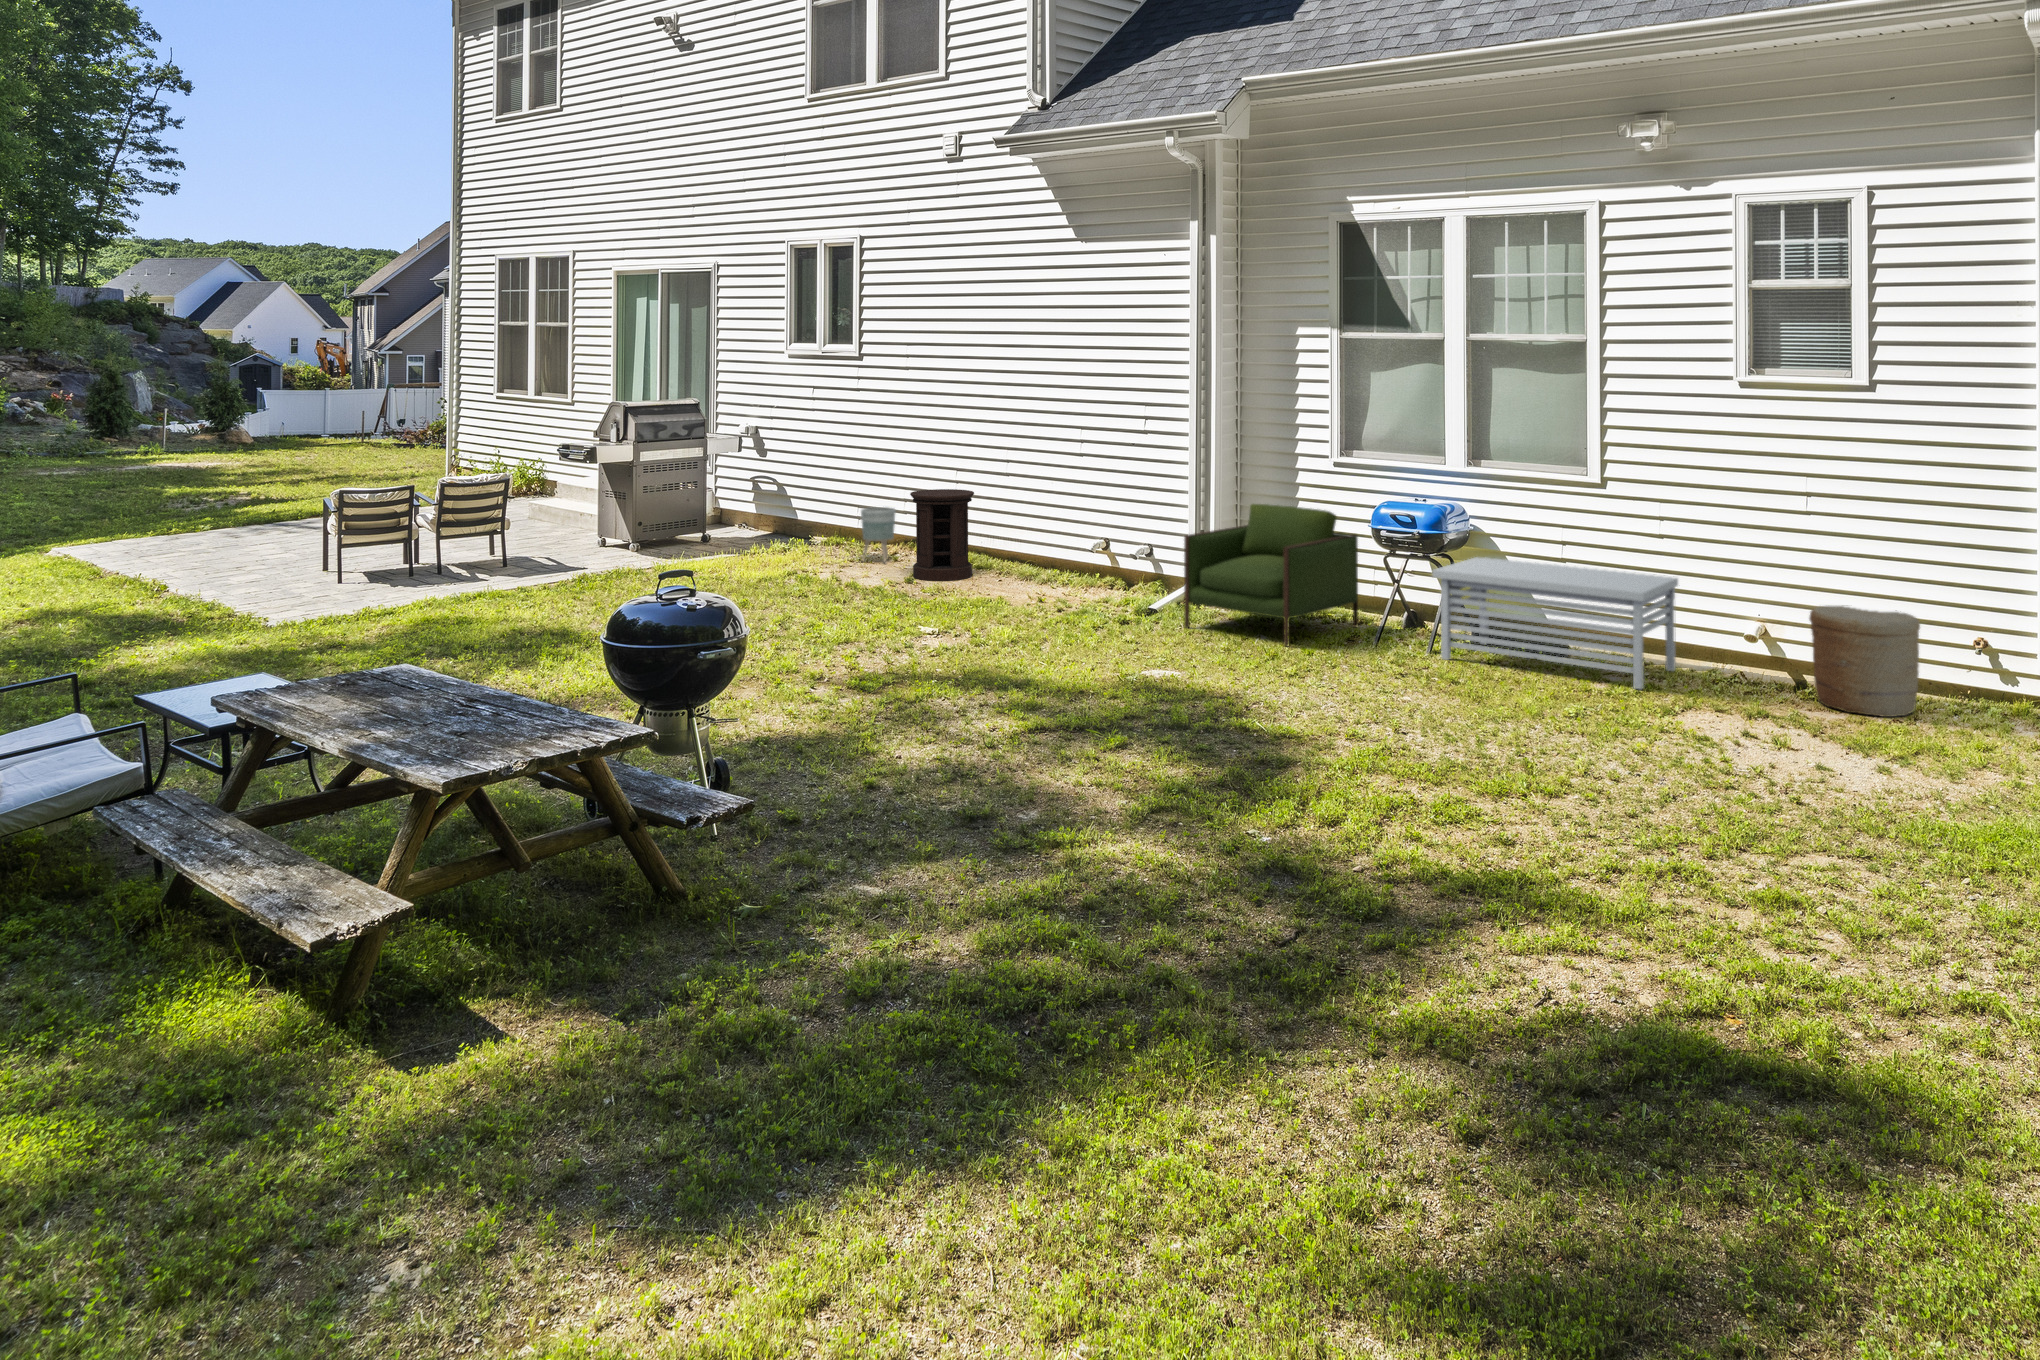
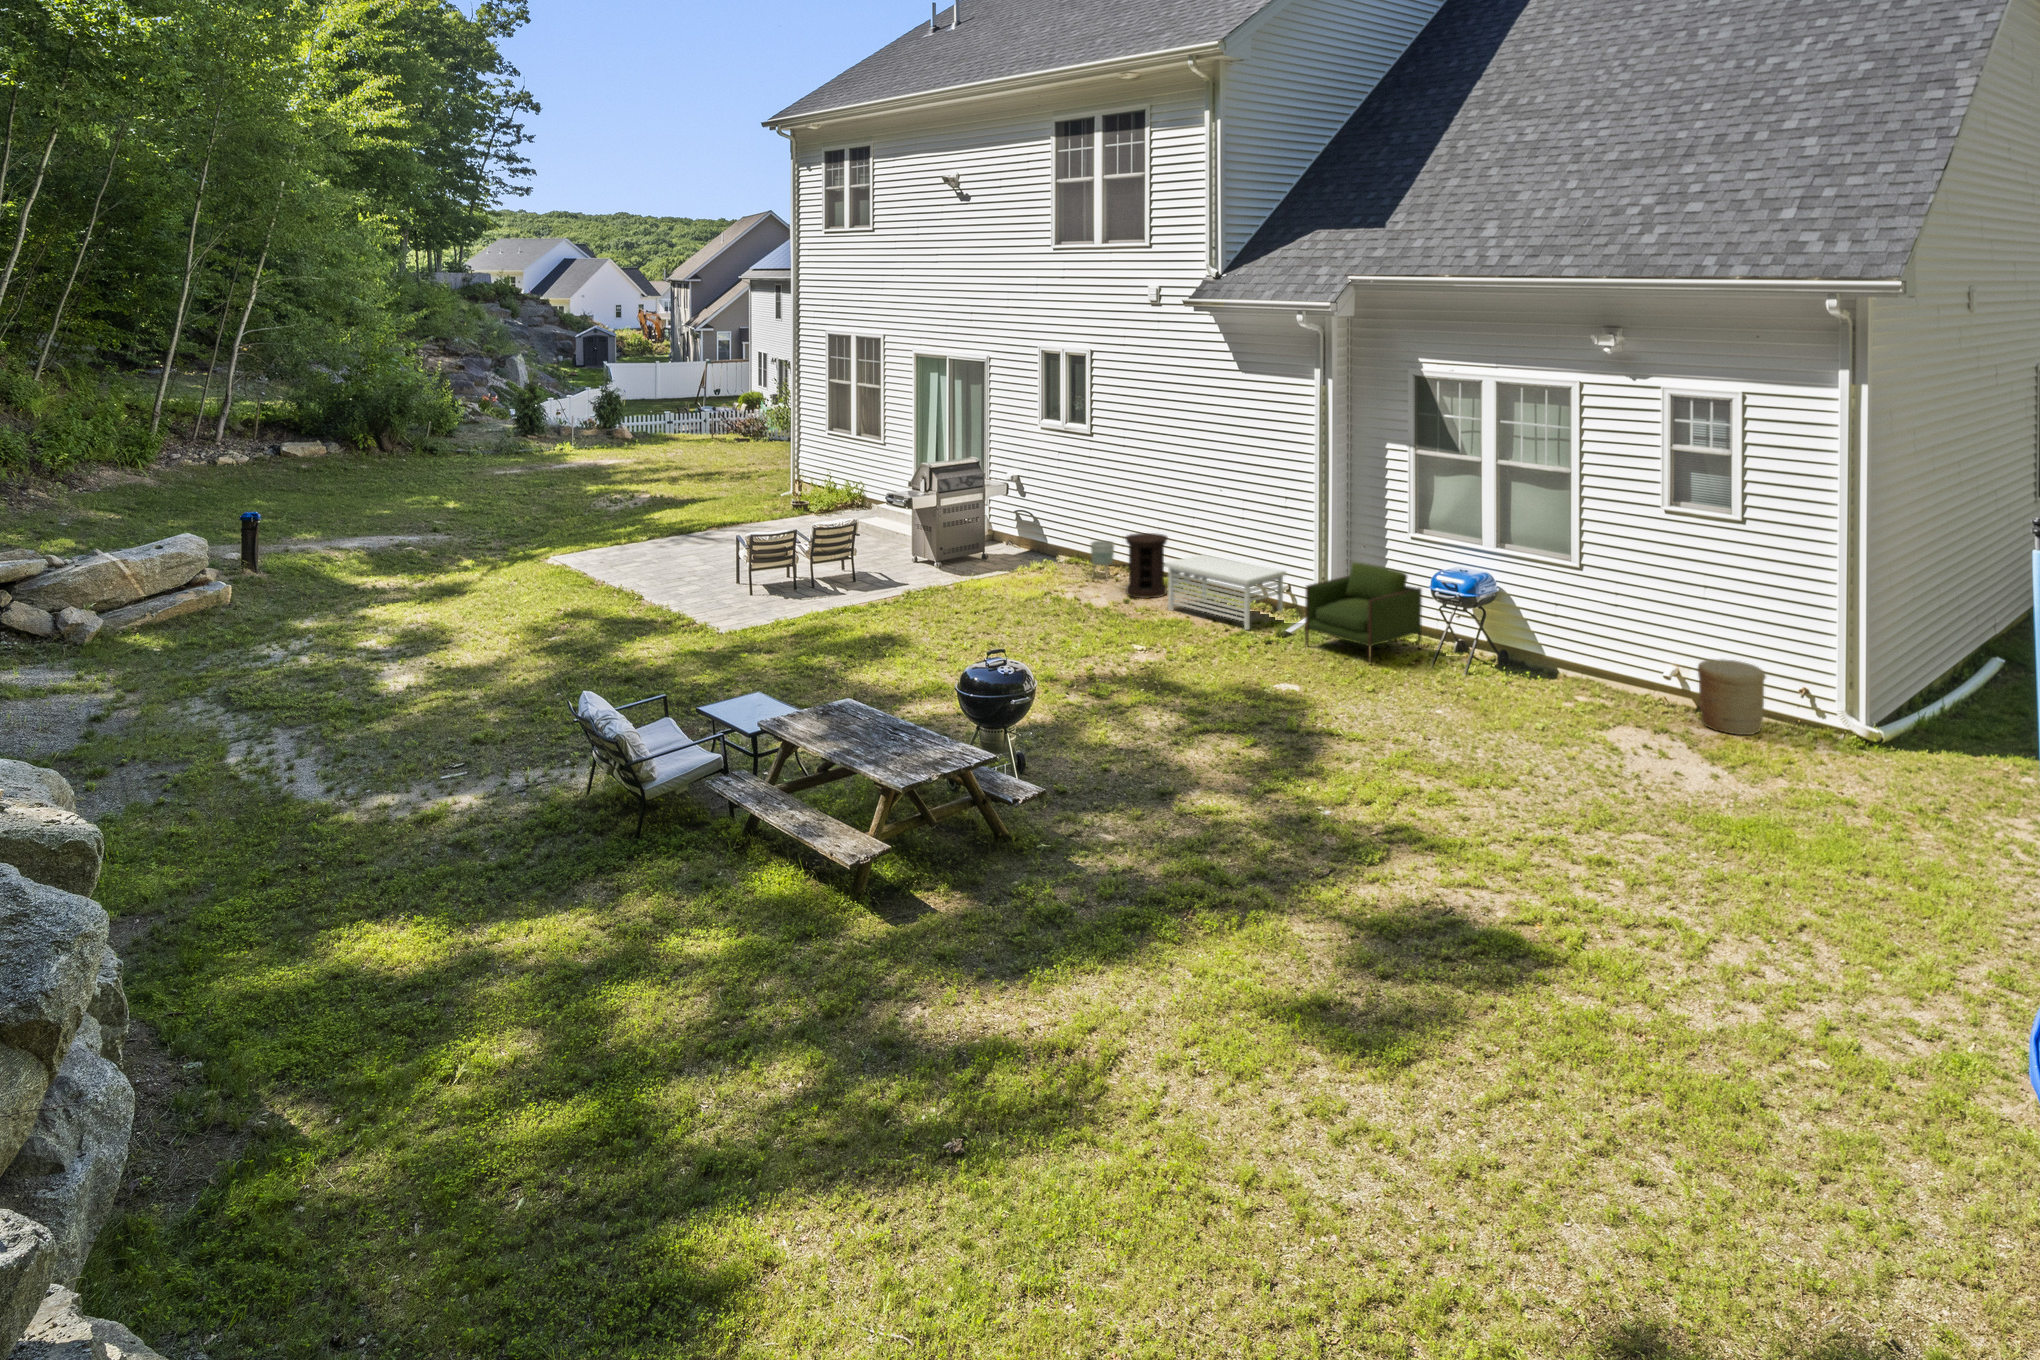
storage bench: present [1432,557,1678,689] -> present [1164,554,1286,630]

